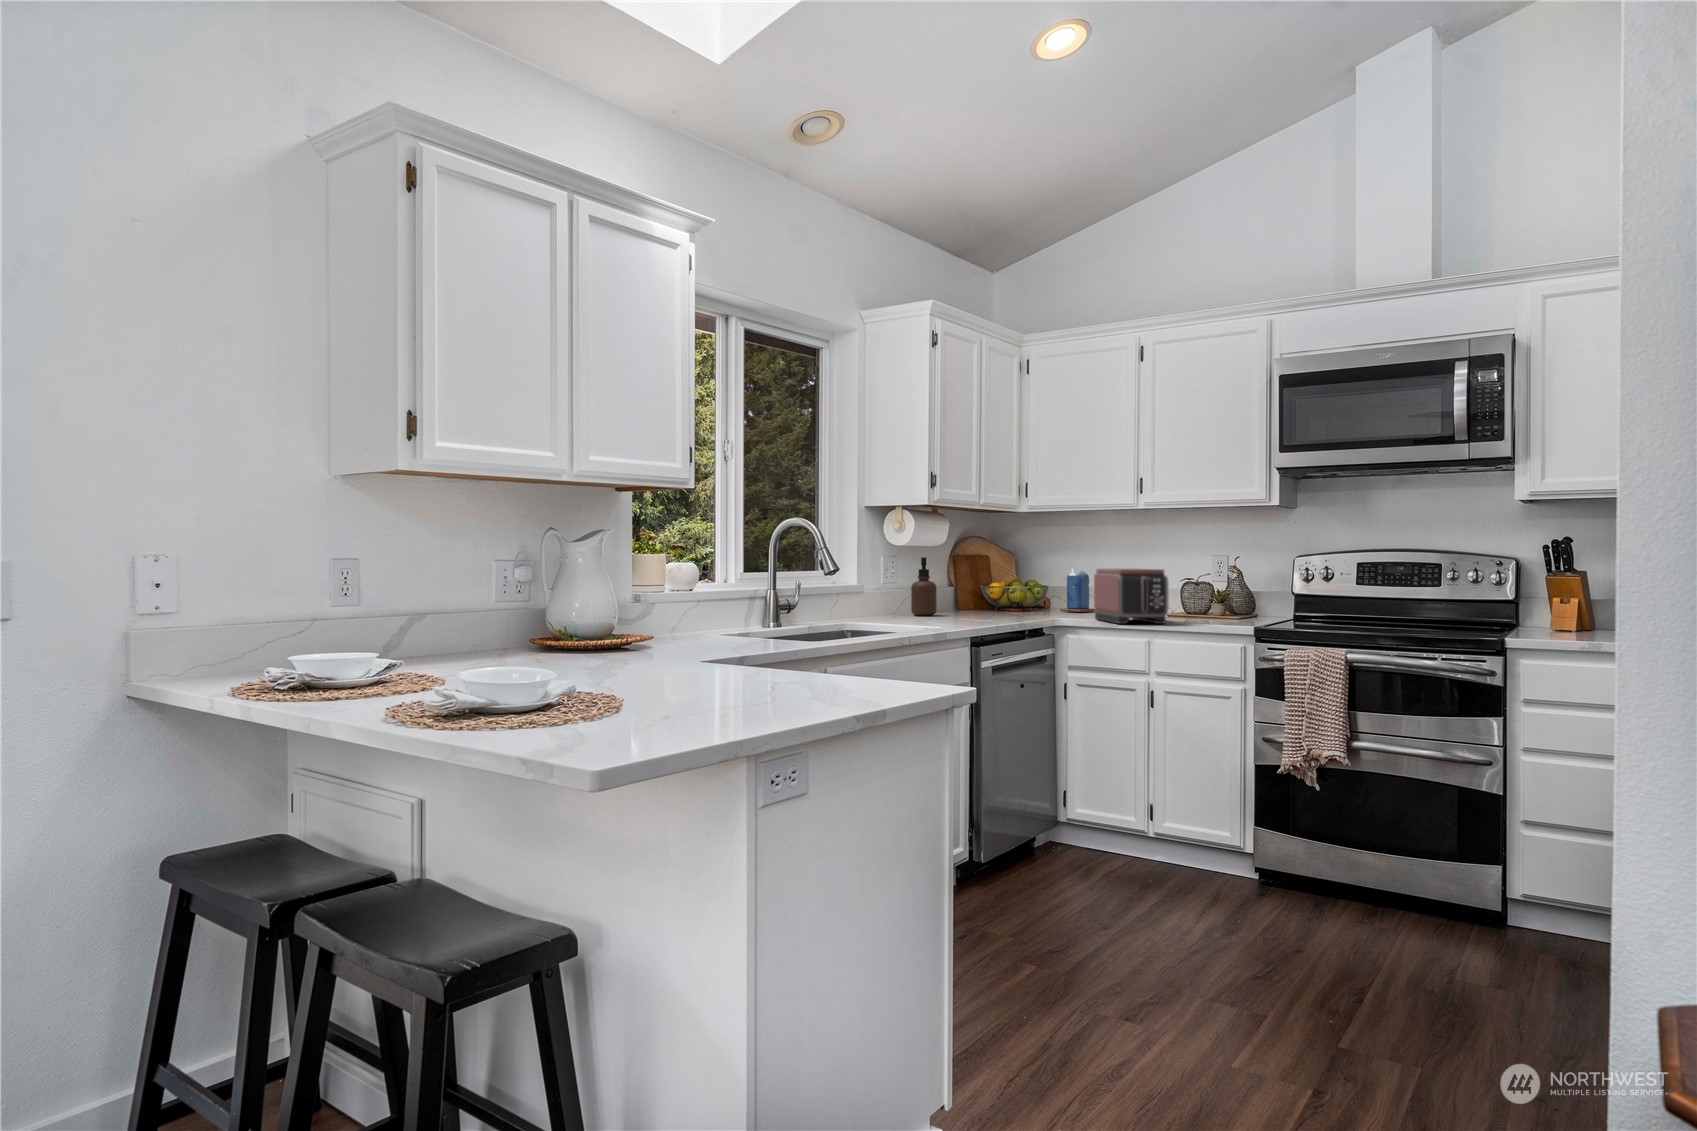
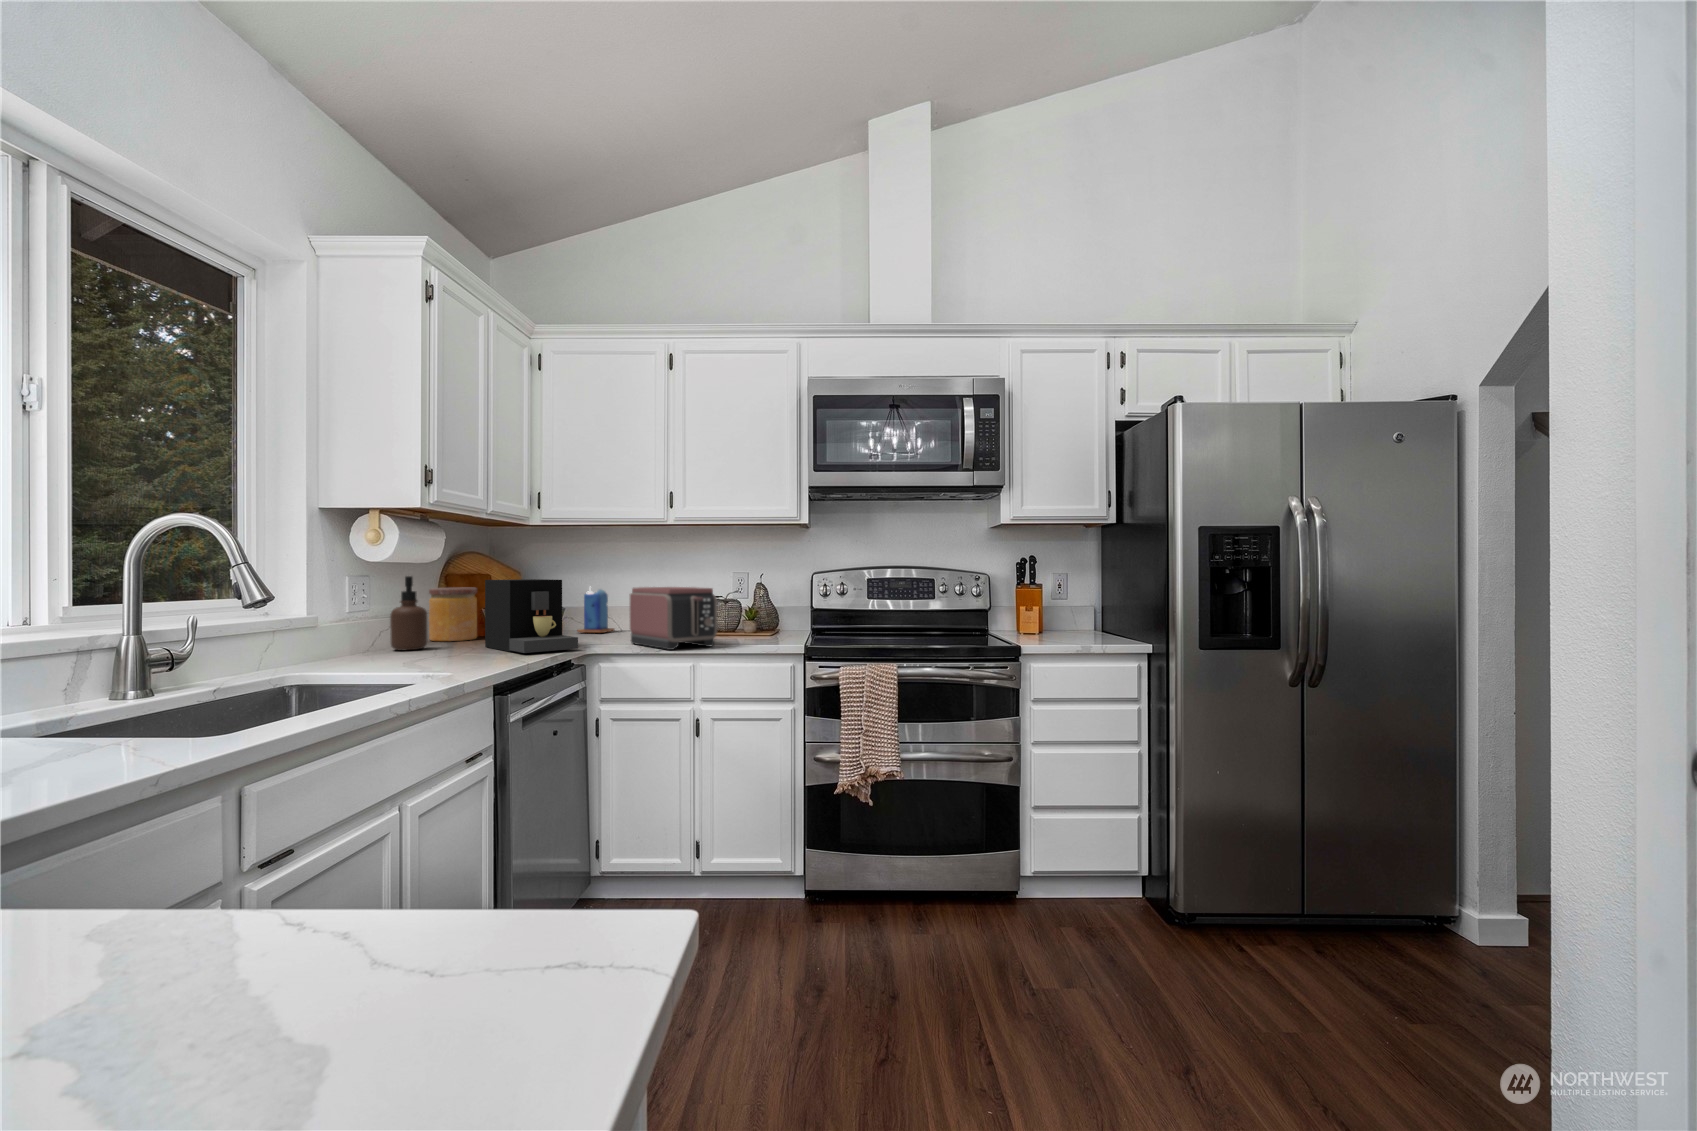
coffee maker: none [978,561,1045,620] -> present [485,579,578,653]
jar: none [941,568,977,612] -> present [429,588,477,641]

